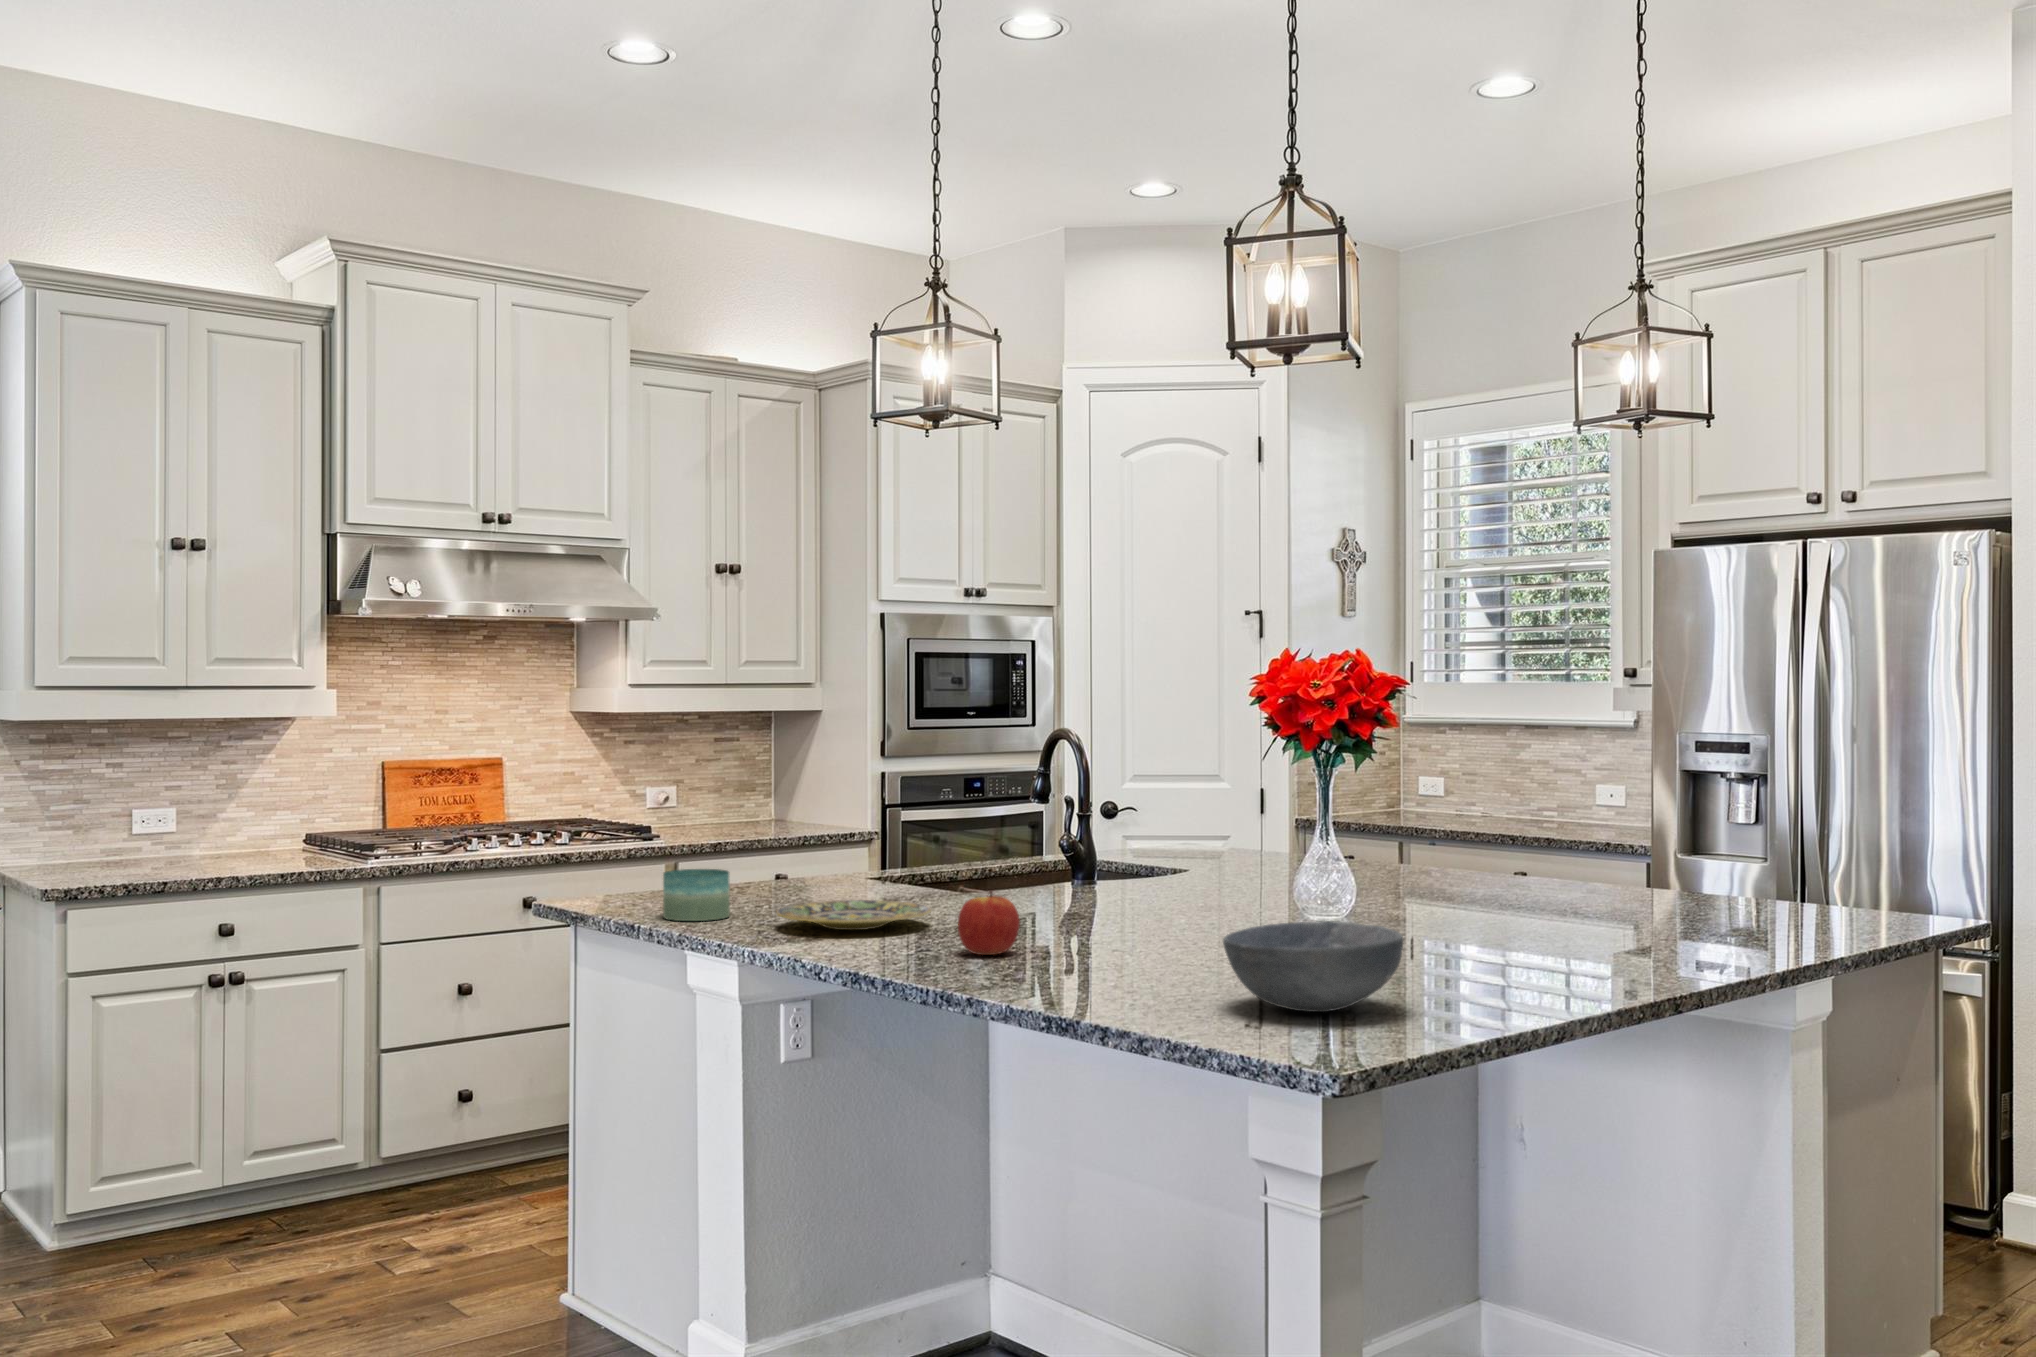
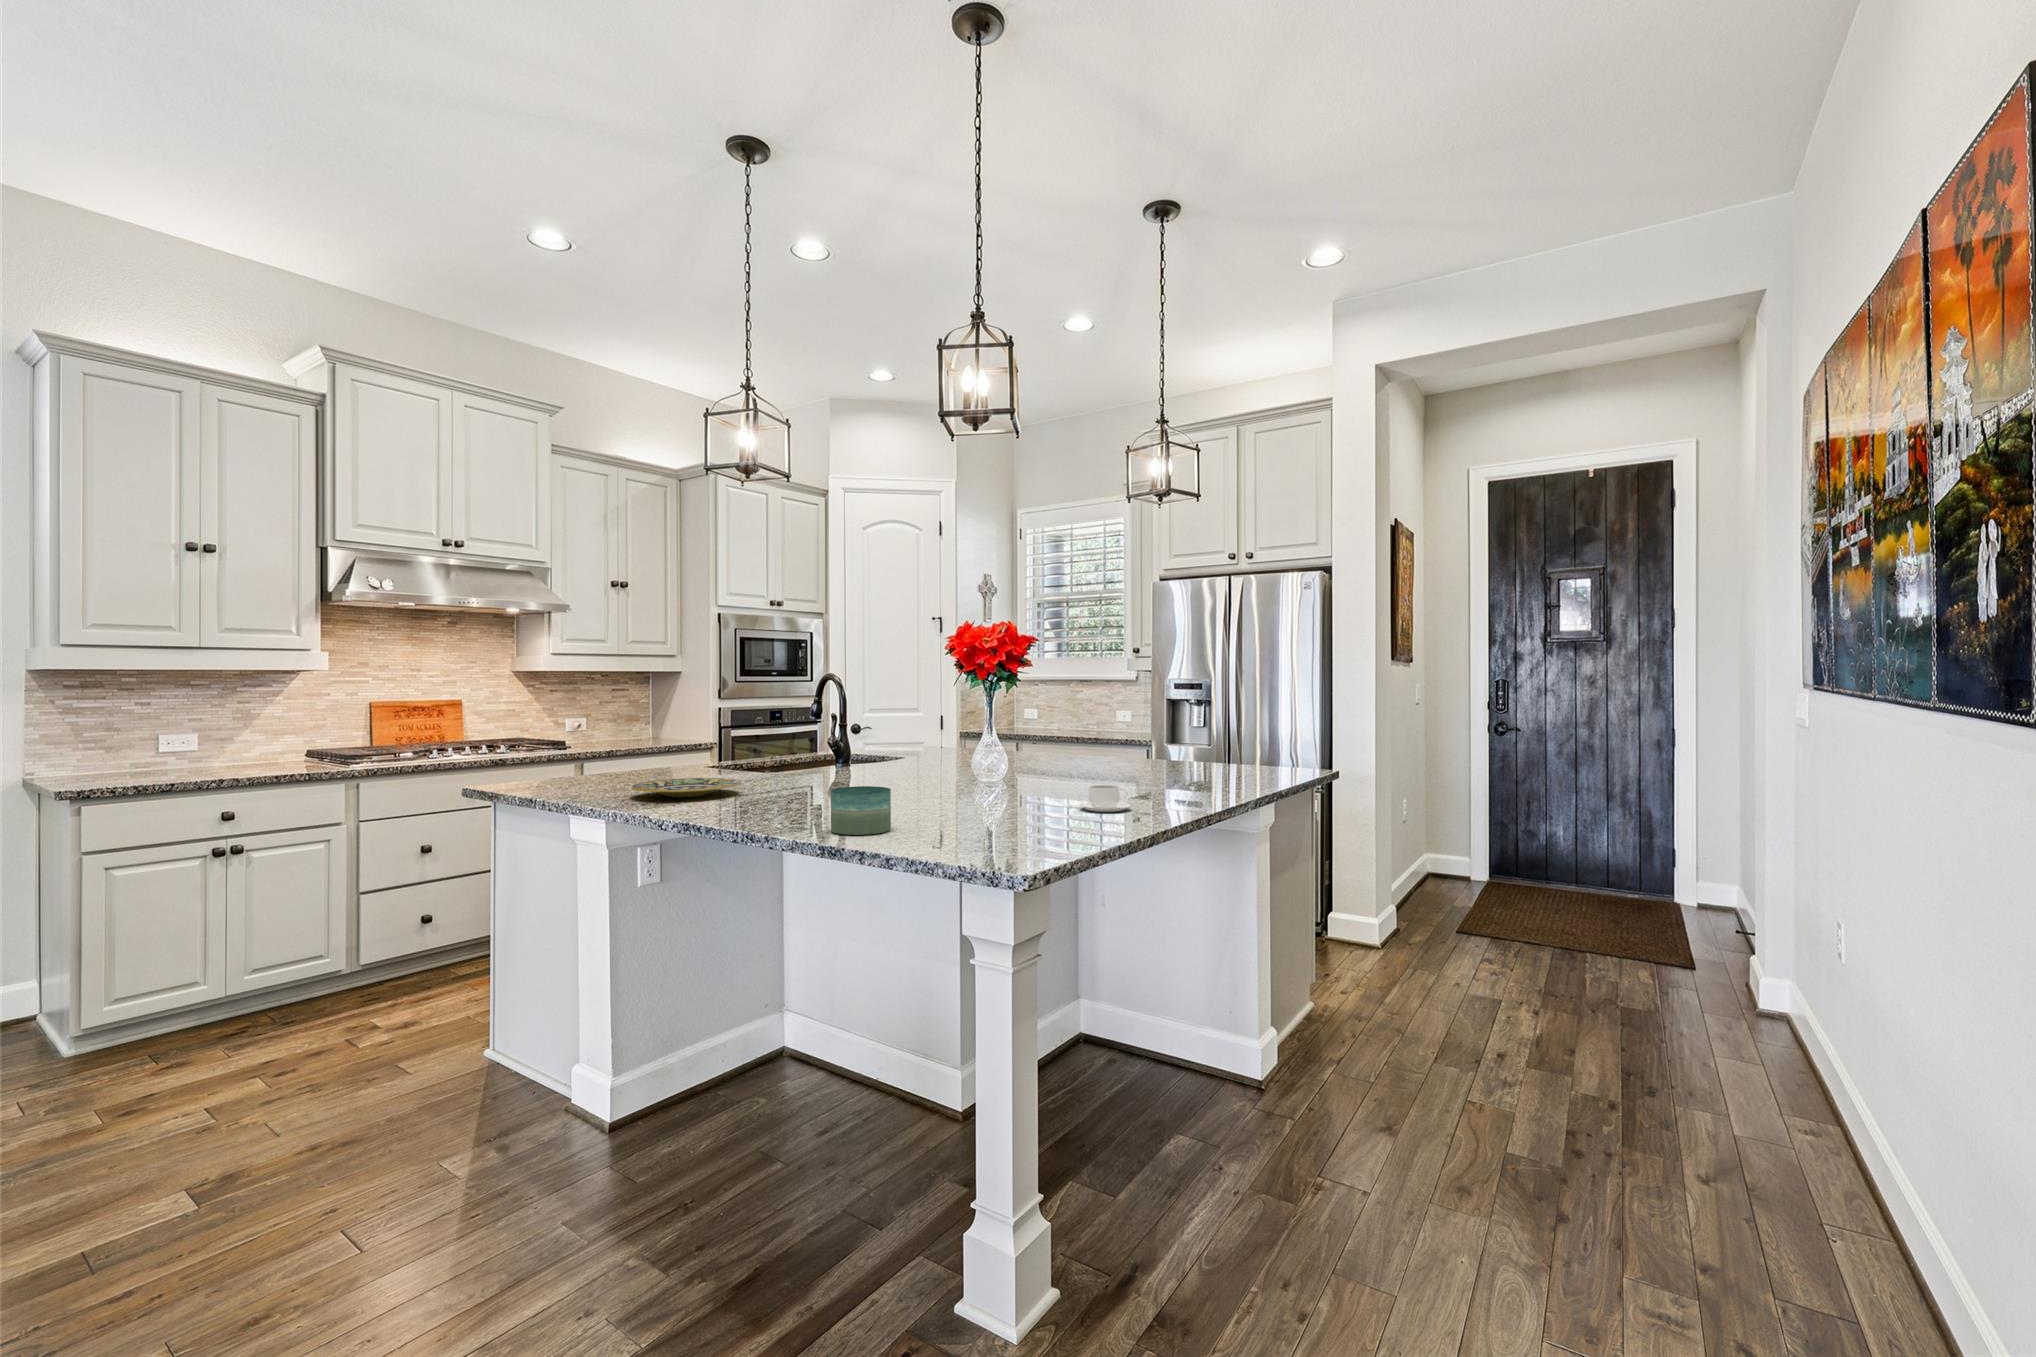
candle: present [663,869,730,921] -> present [831,786,891,835]
apple: present [958,891,1020,955] -> none [758,766,801,809]
bowl: present [1223,921,1403,1012] -> none [941,777,1060,836]
coffee cup: none [1448,935,1534,979] -> present [1079,785,1131,812]

